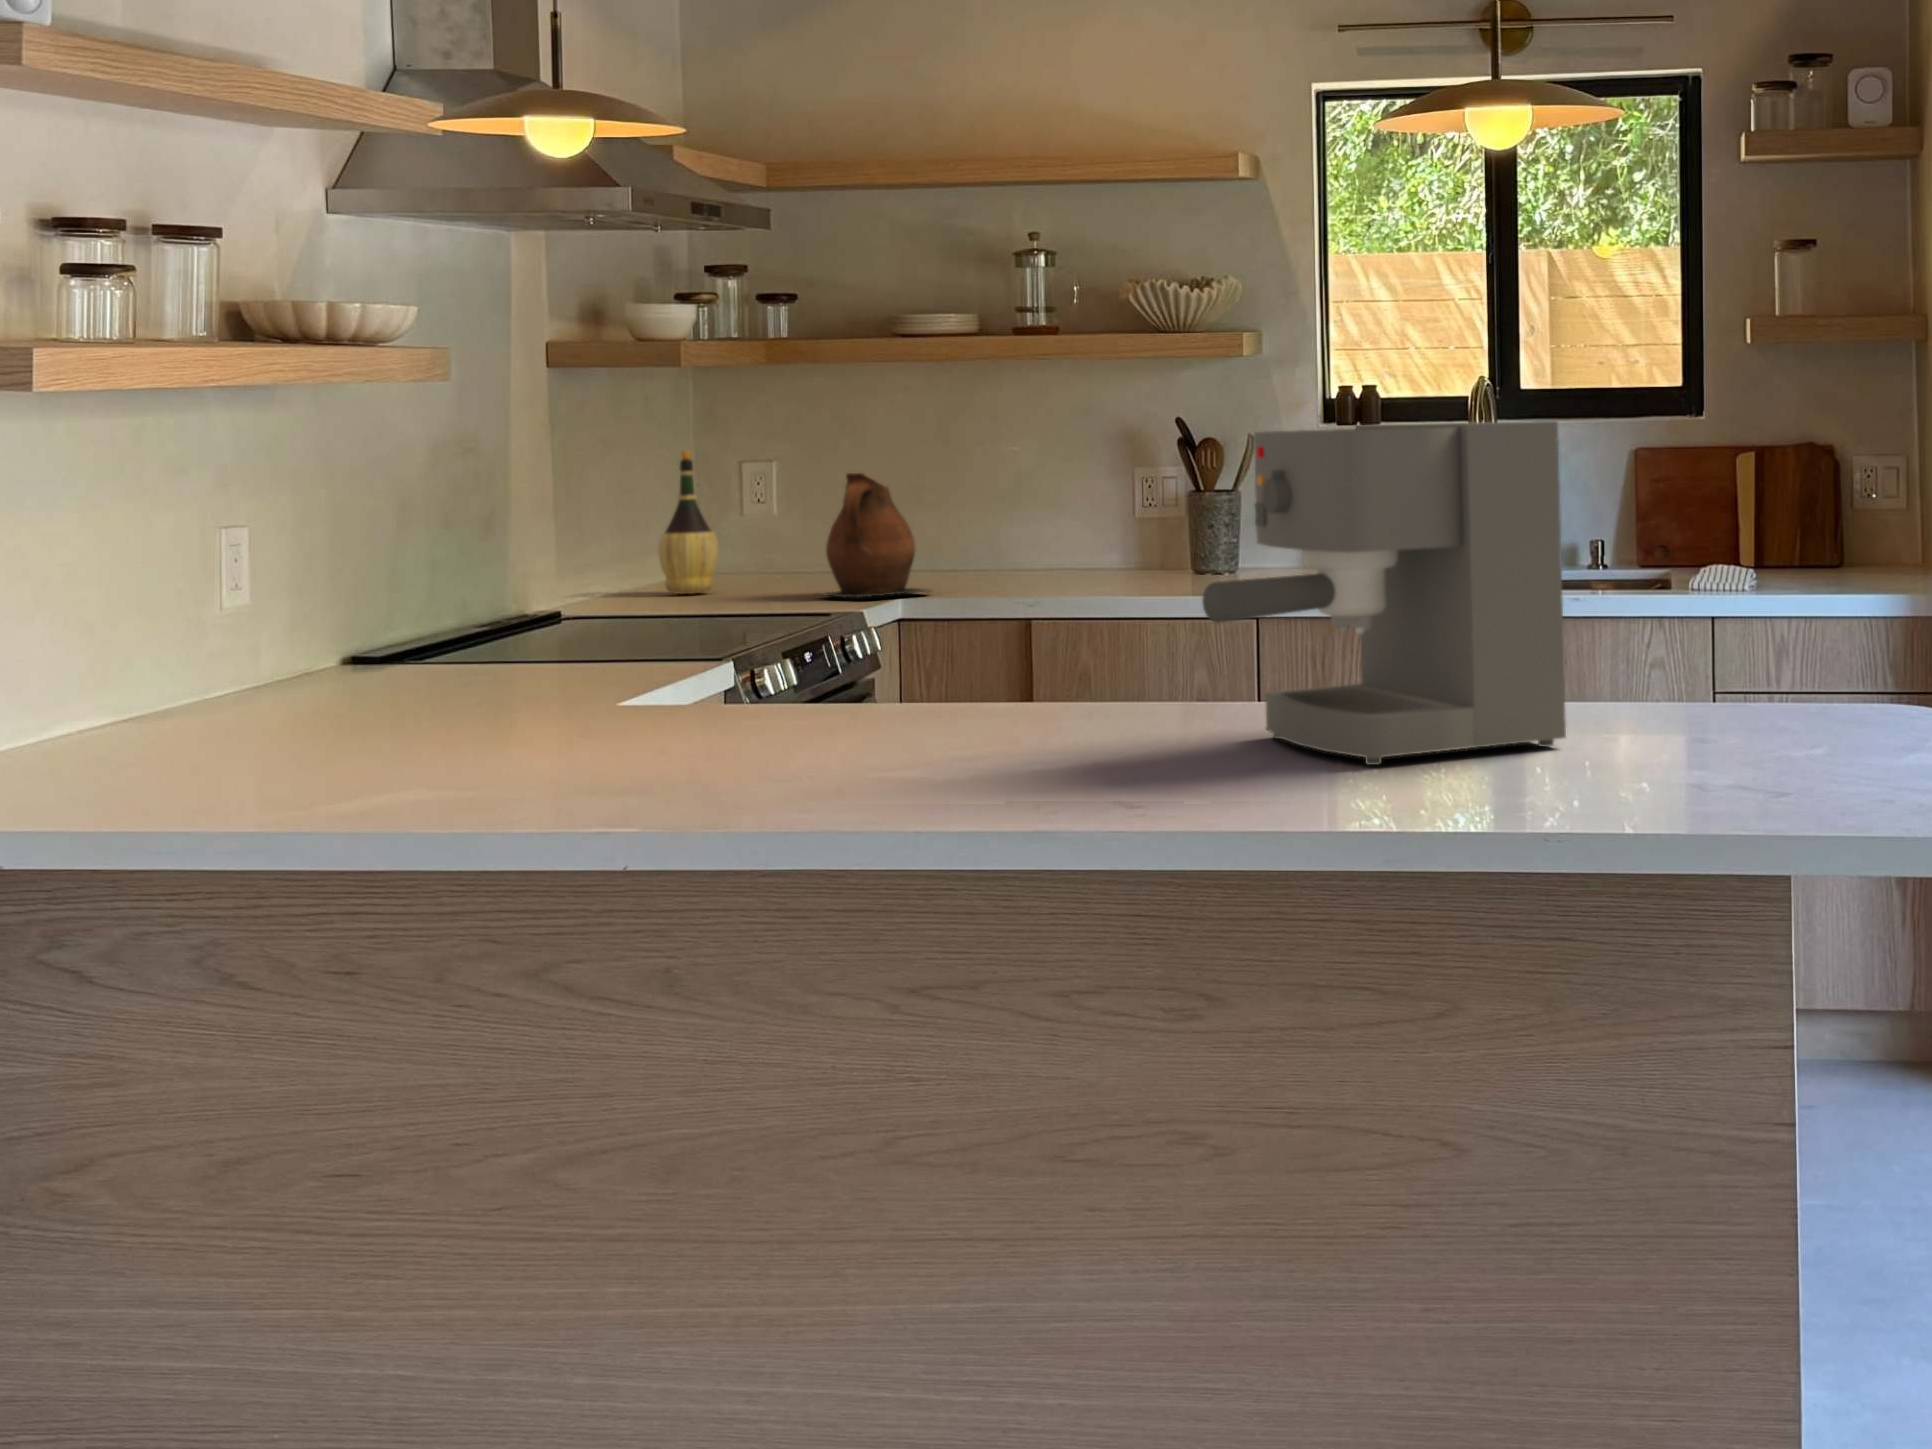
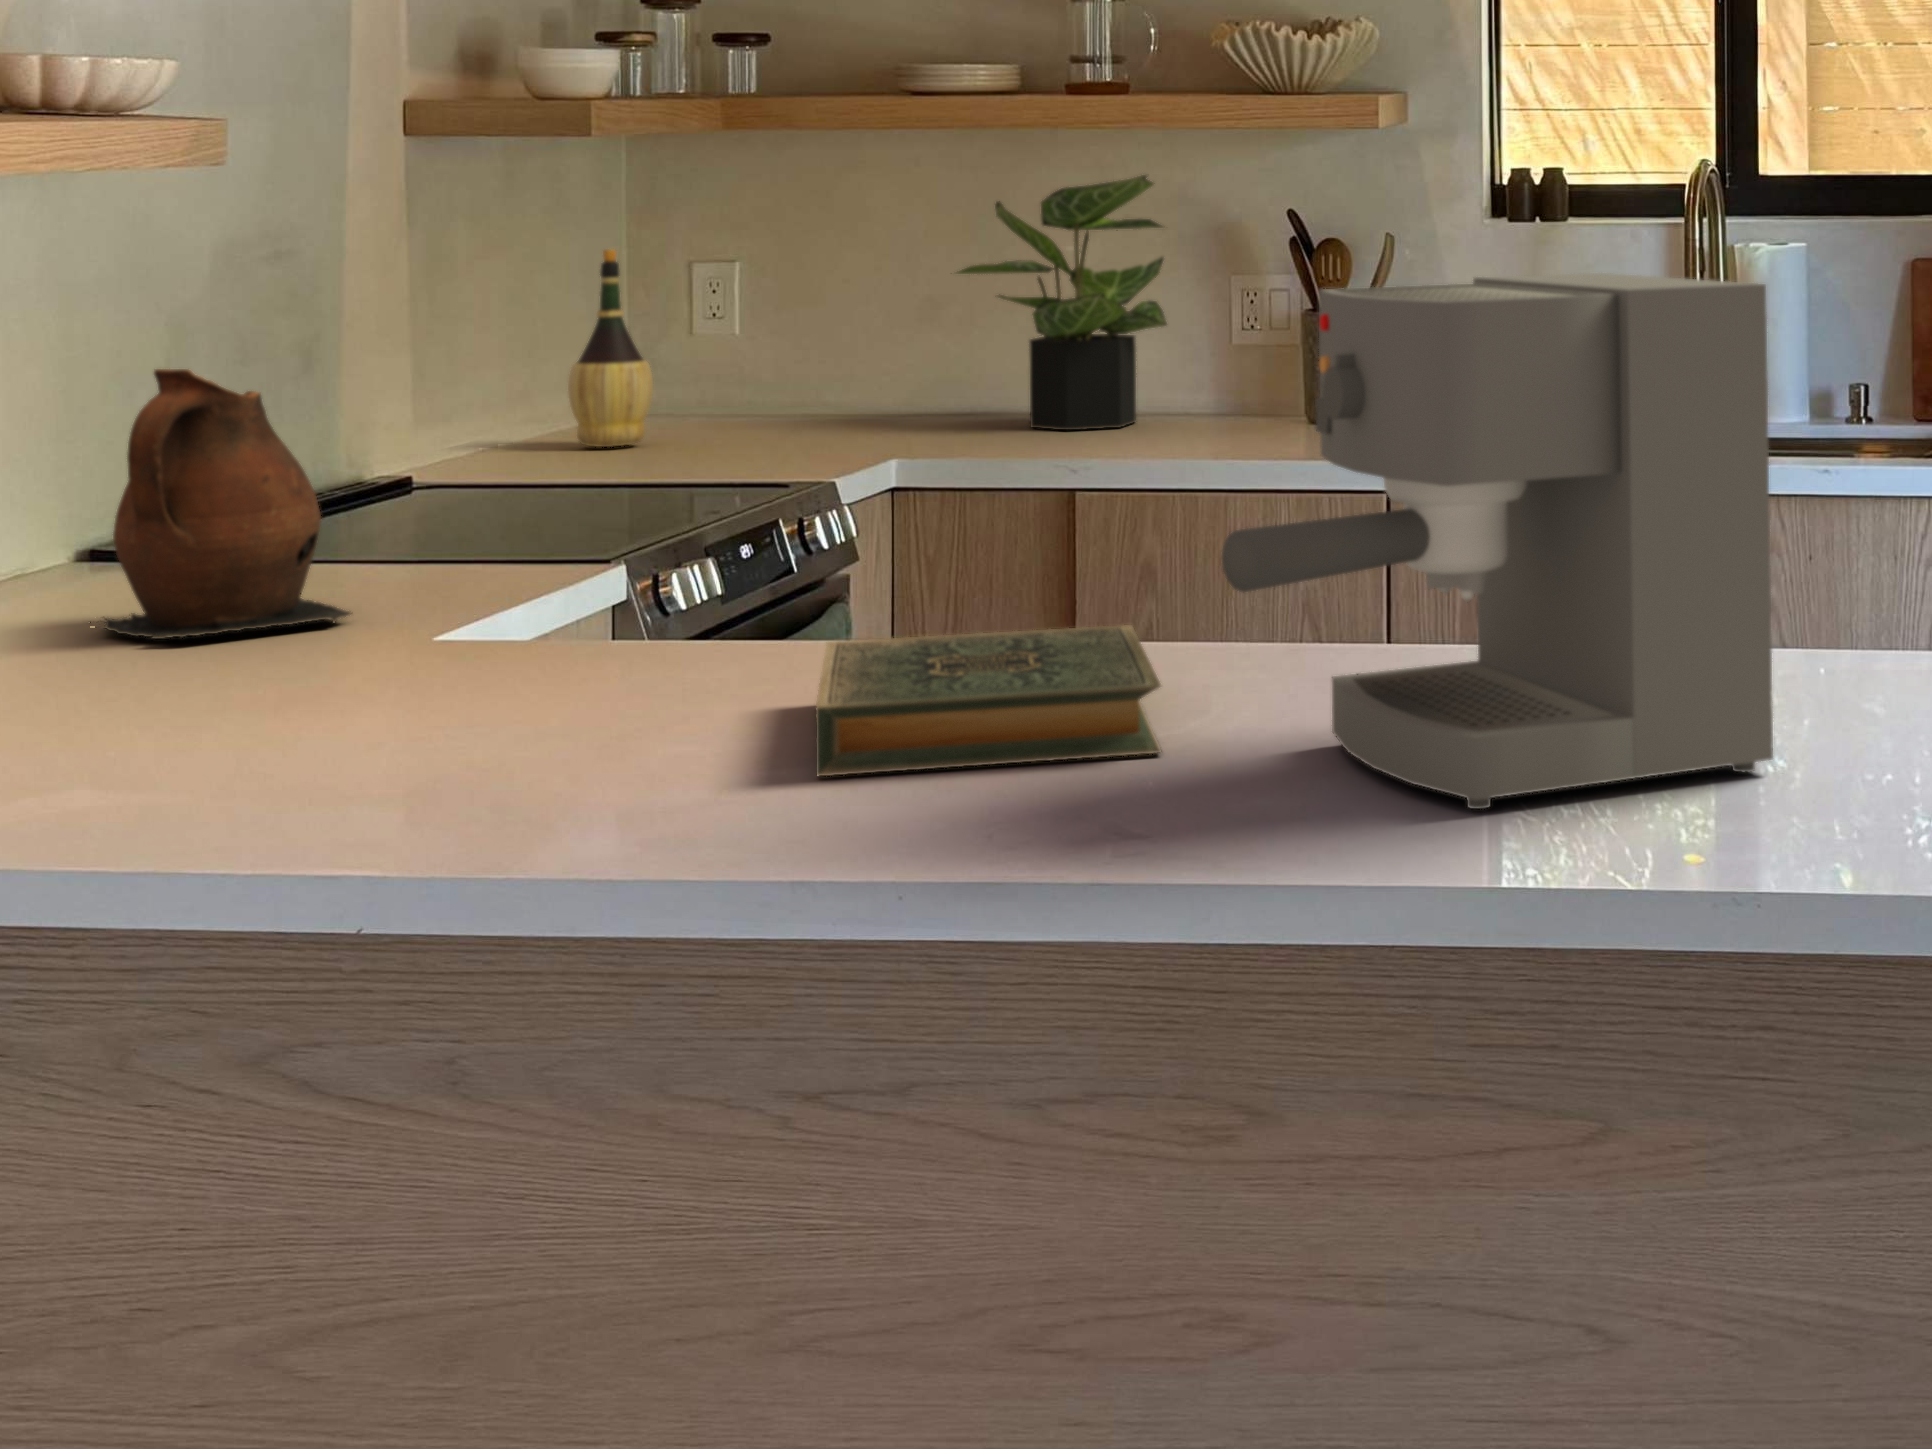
potted plant: none [924,393,1088,581] -> present [958,175,1167,430]
ceramic pitcher: present [822,473,931,597] -> present [90,369,351,639]
hardback book: none [916,670,1155,755] -> present [816,625,1161,776]

